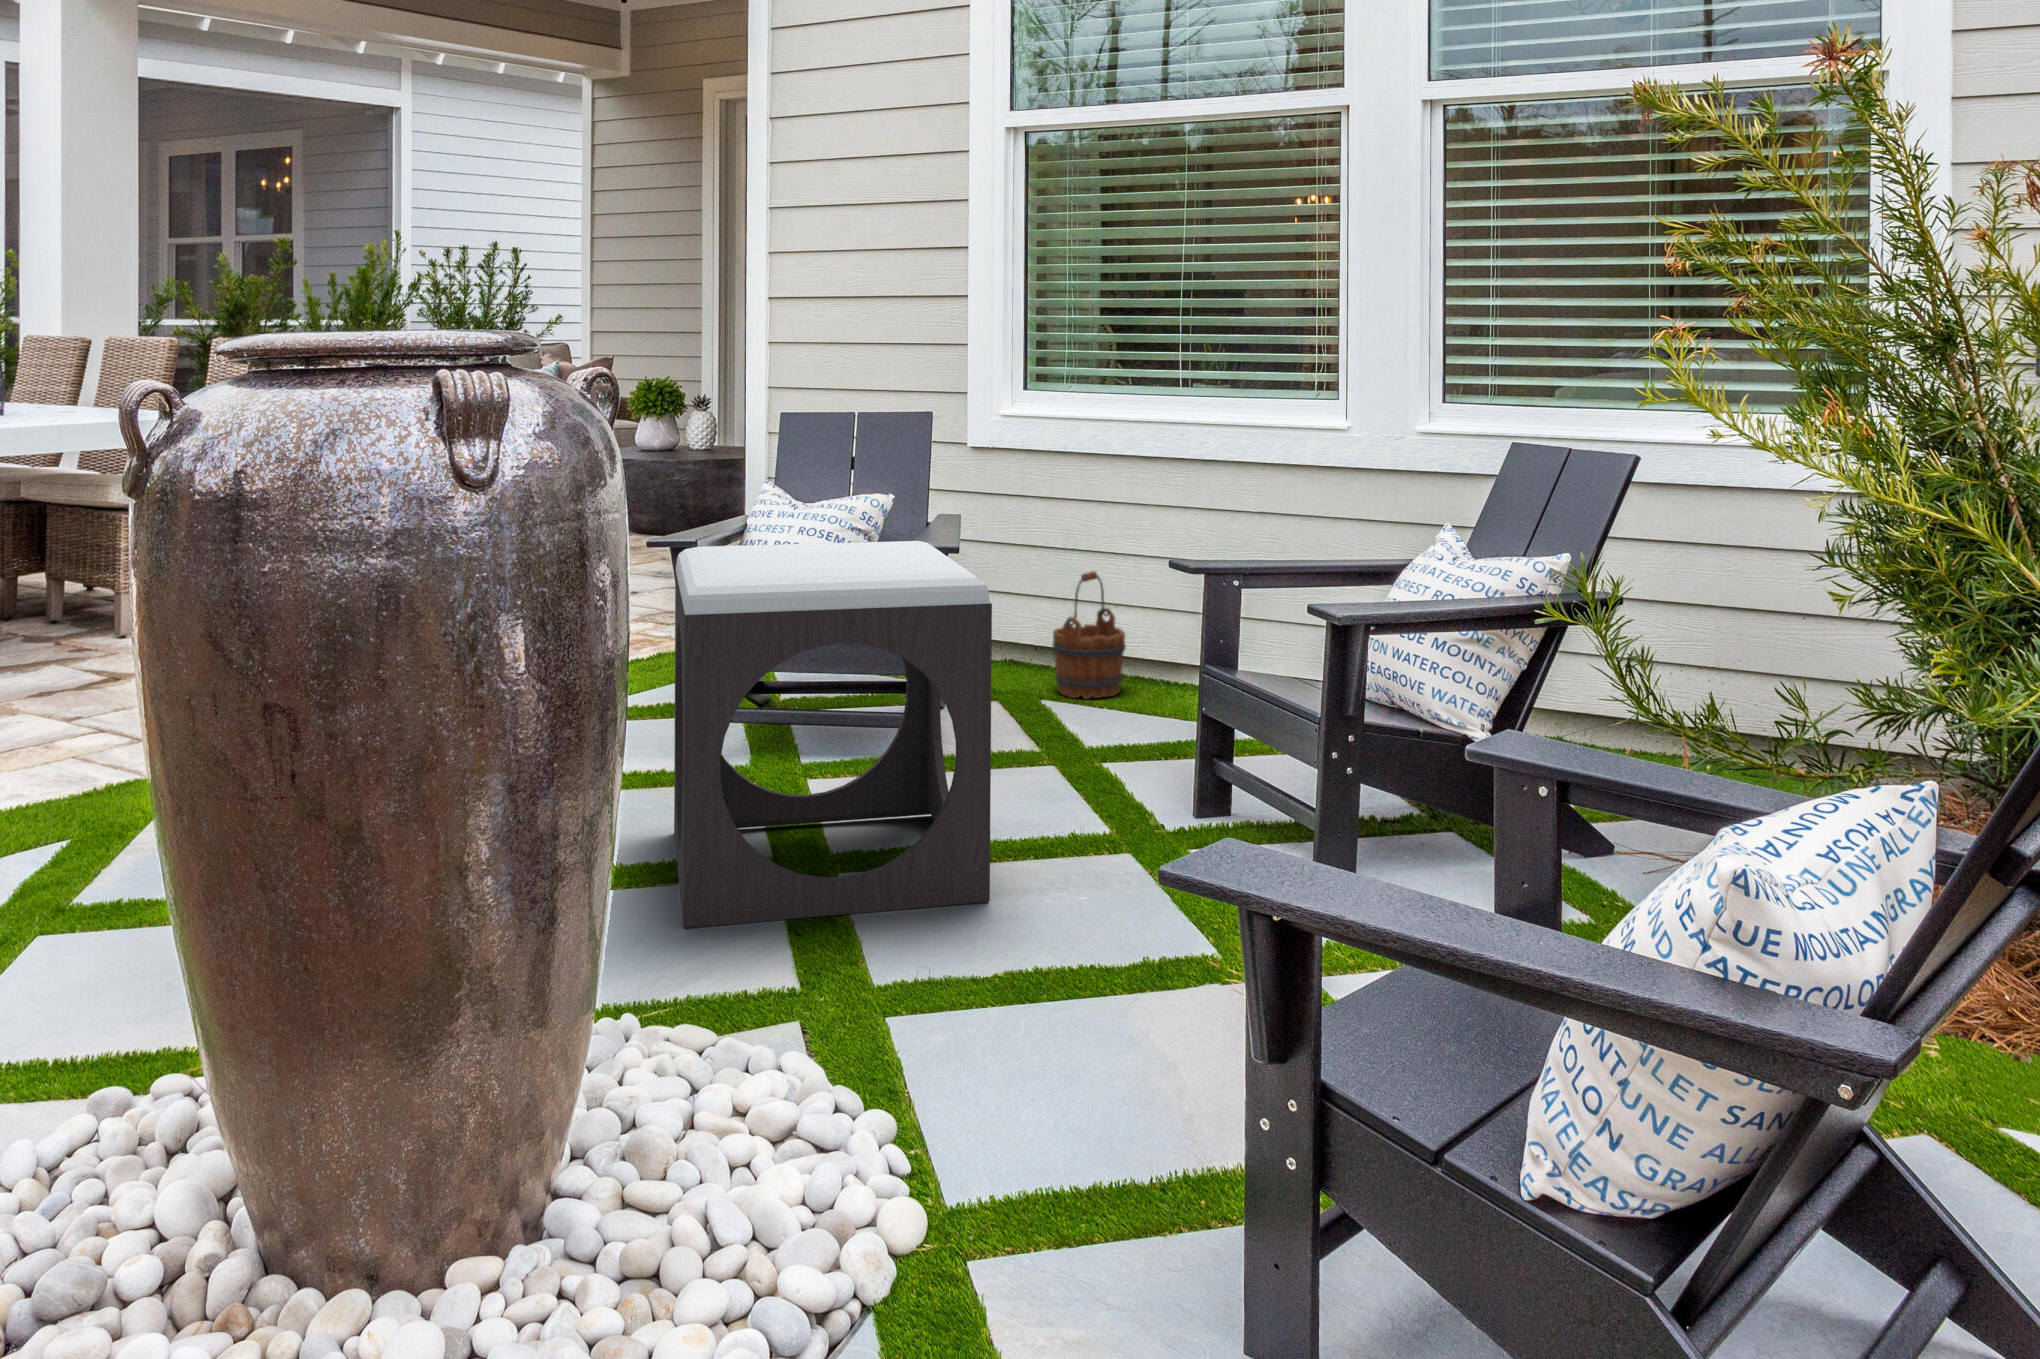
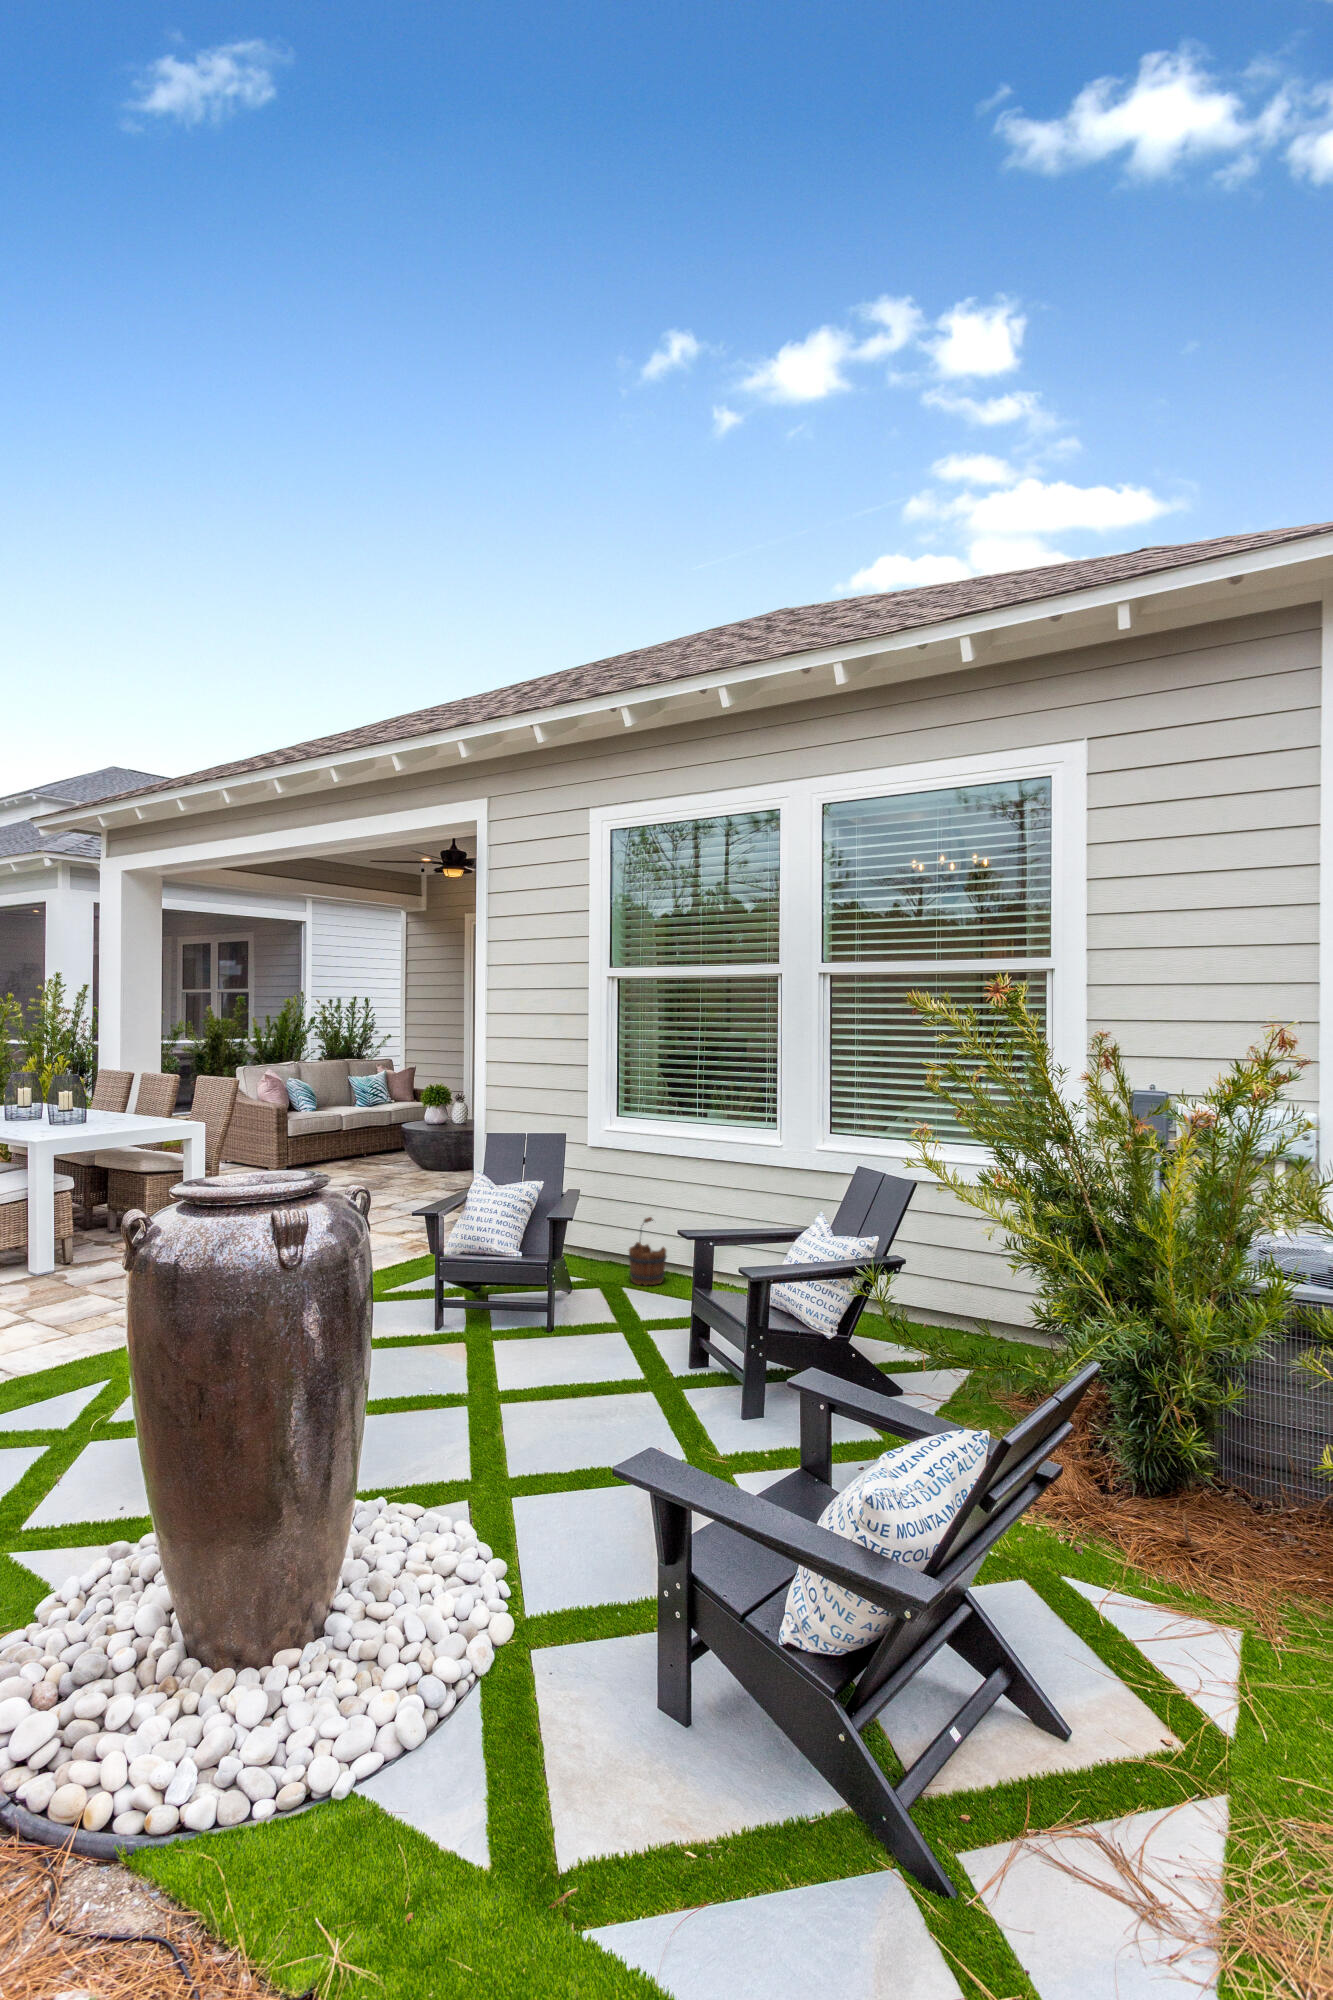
footstool: present [674,541,992,928] -> none [417,1222,579,1437]

